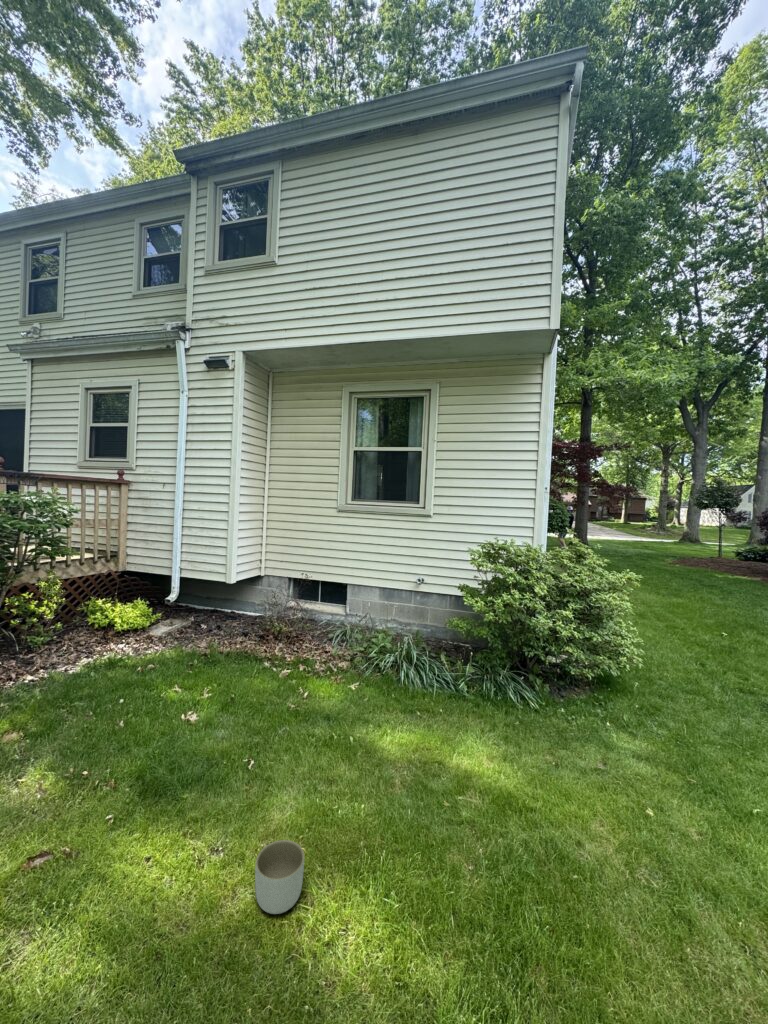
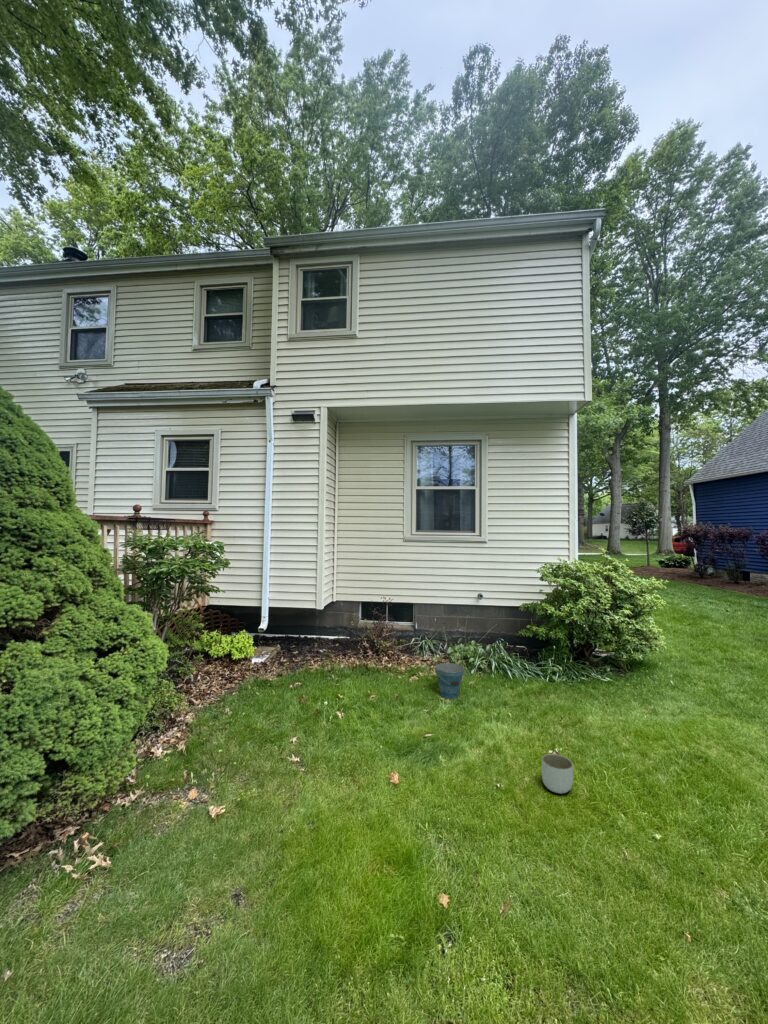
bucket: none [283,665,322,712] -> present [435,663,464,698]

